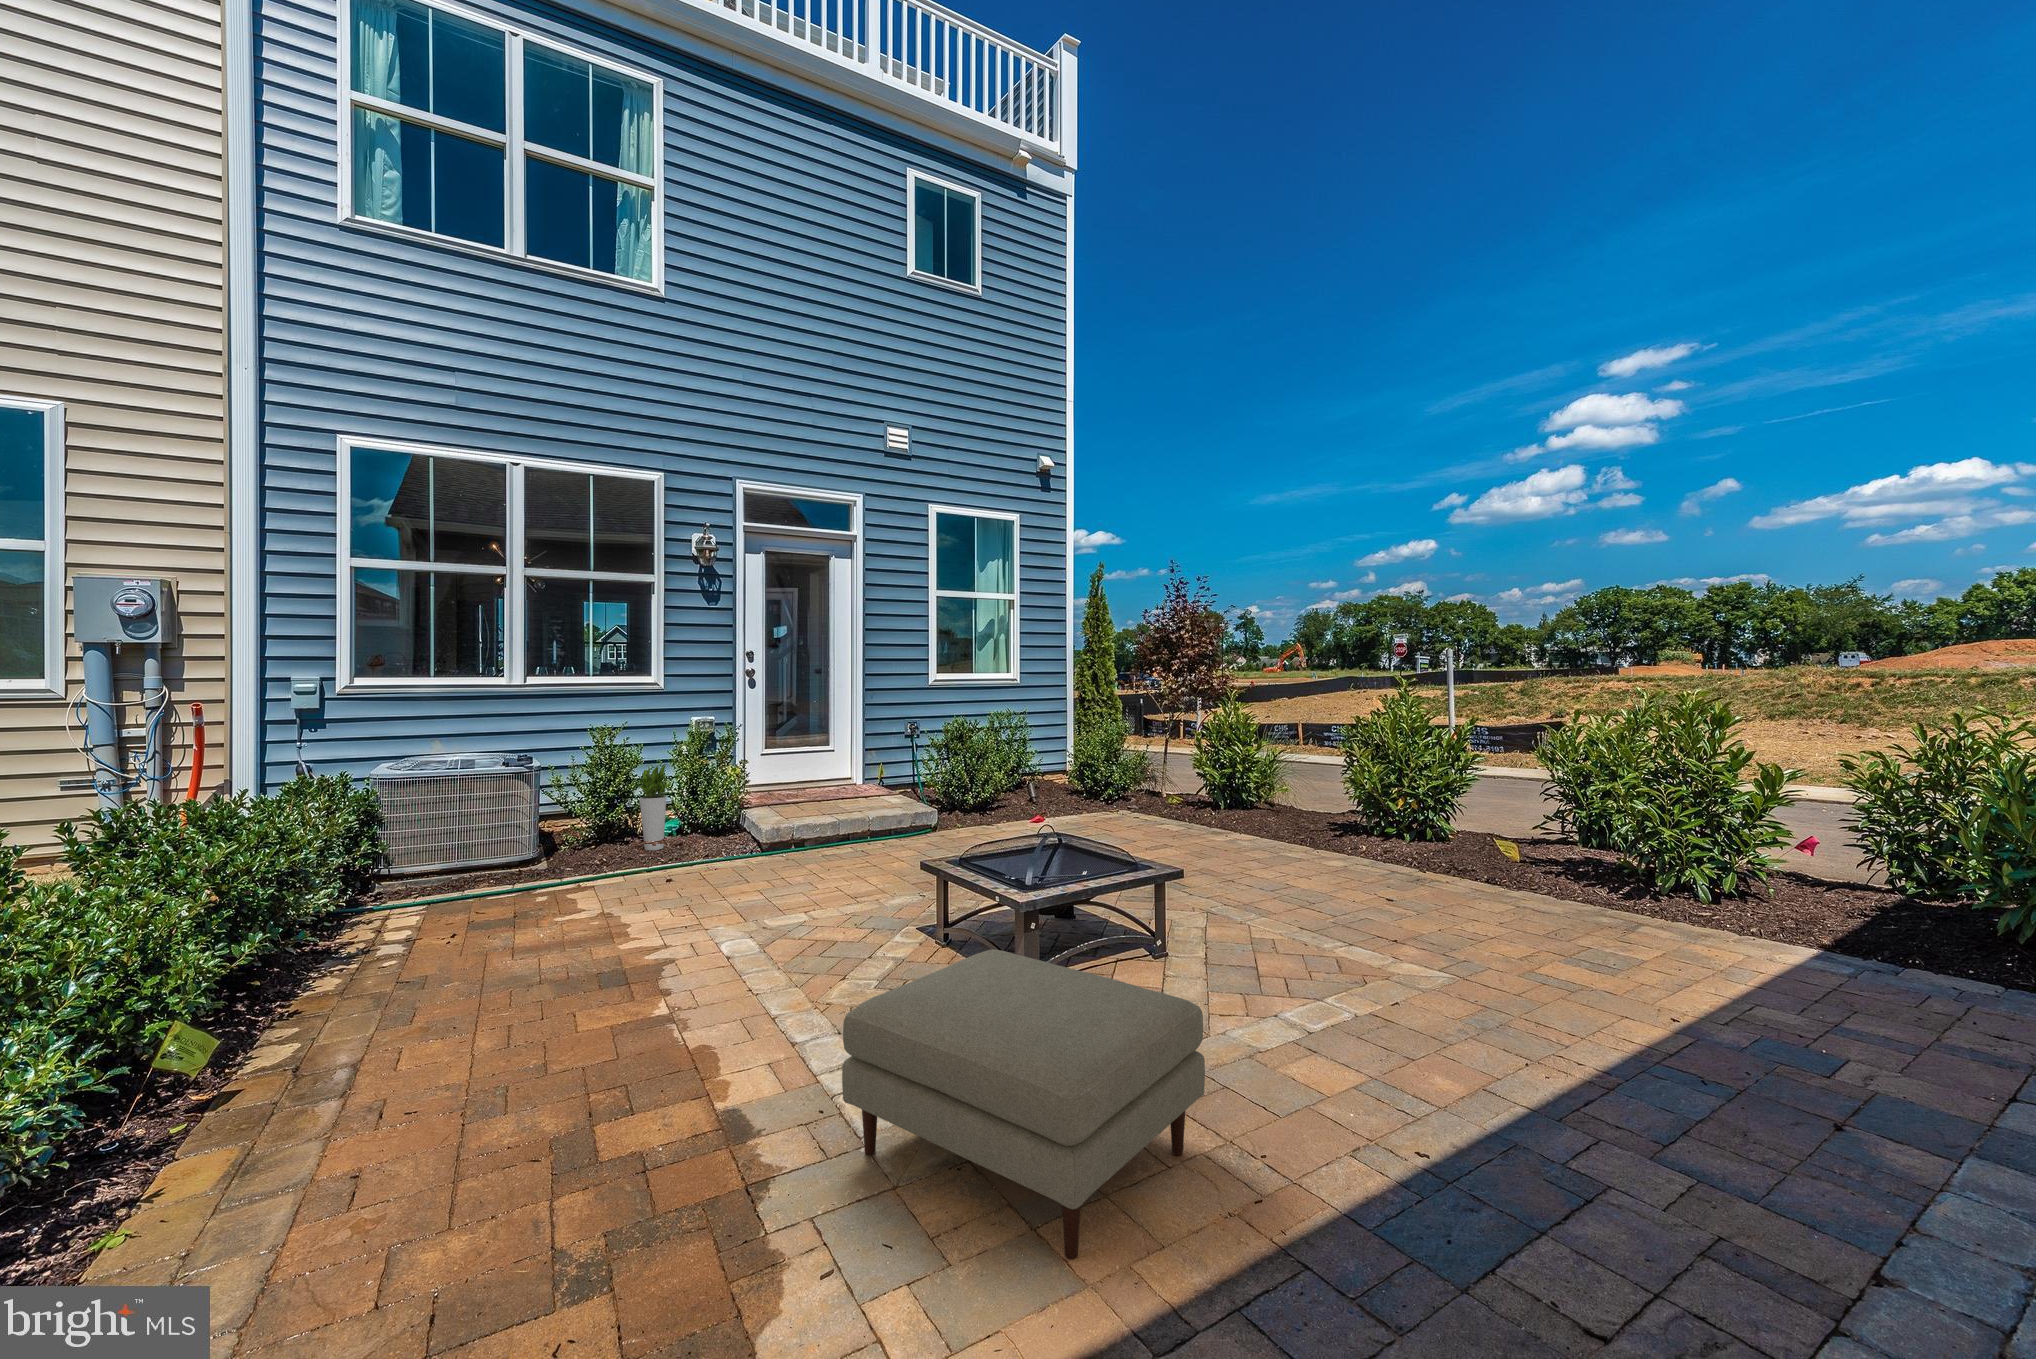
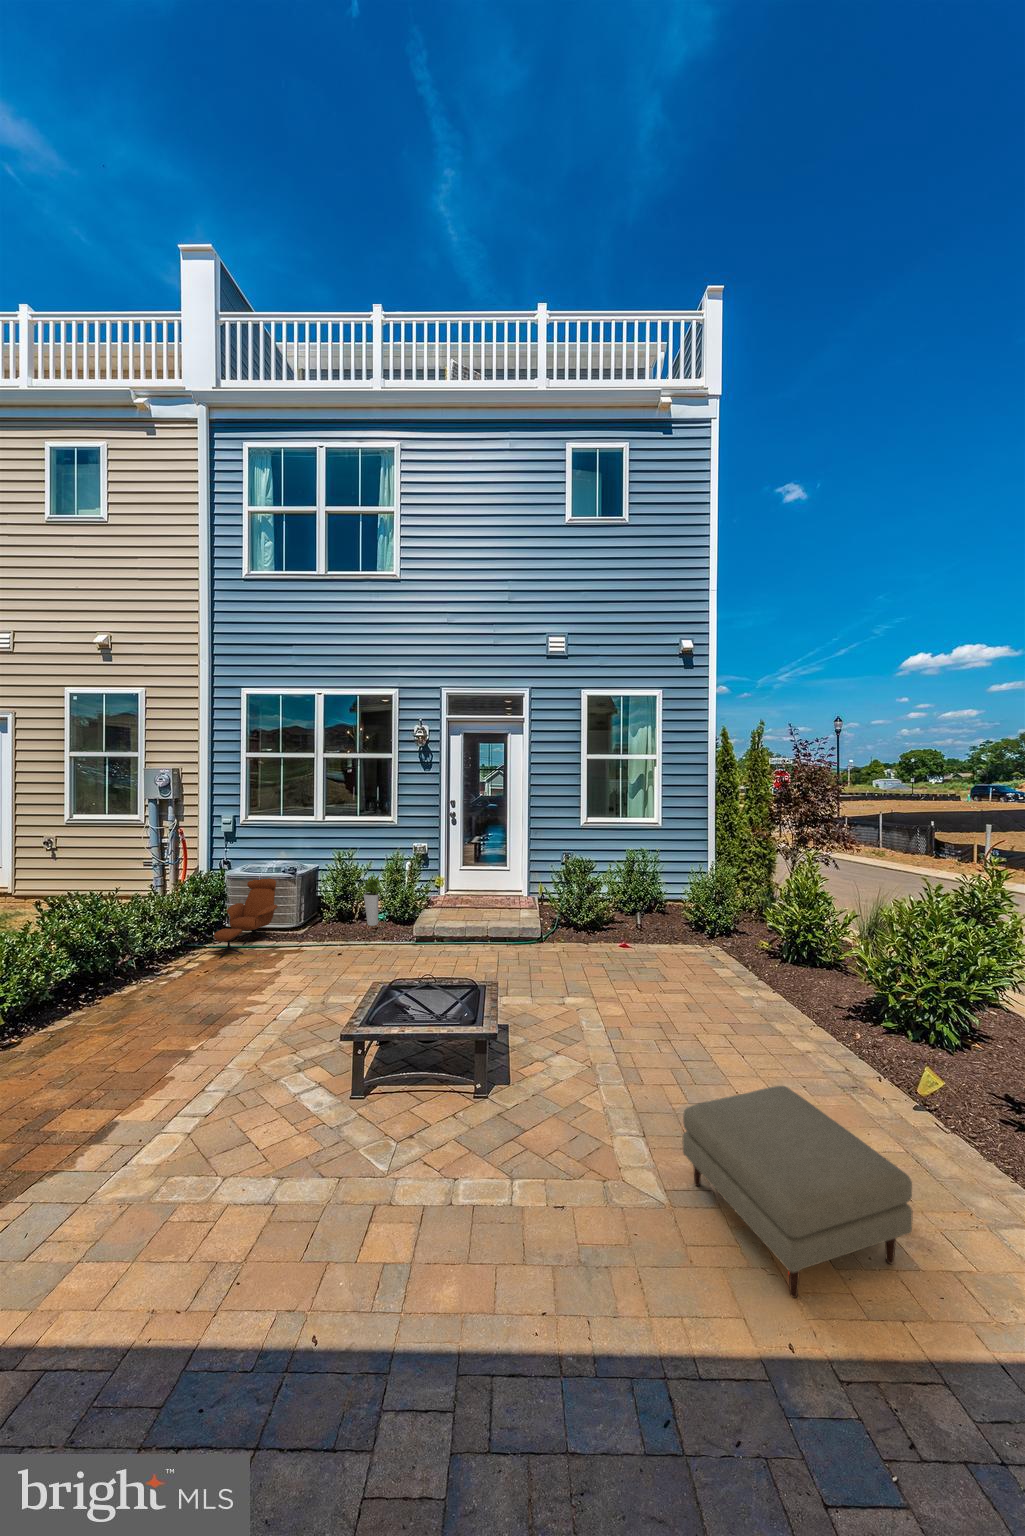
lounge chair: none [395,777,505,919] -> present [214,878,278,959]
ottoman: present [842,949,1205,1259] -> present [682,1086,913,1298]

